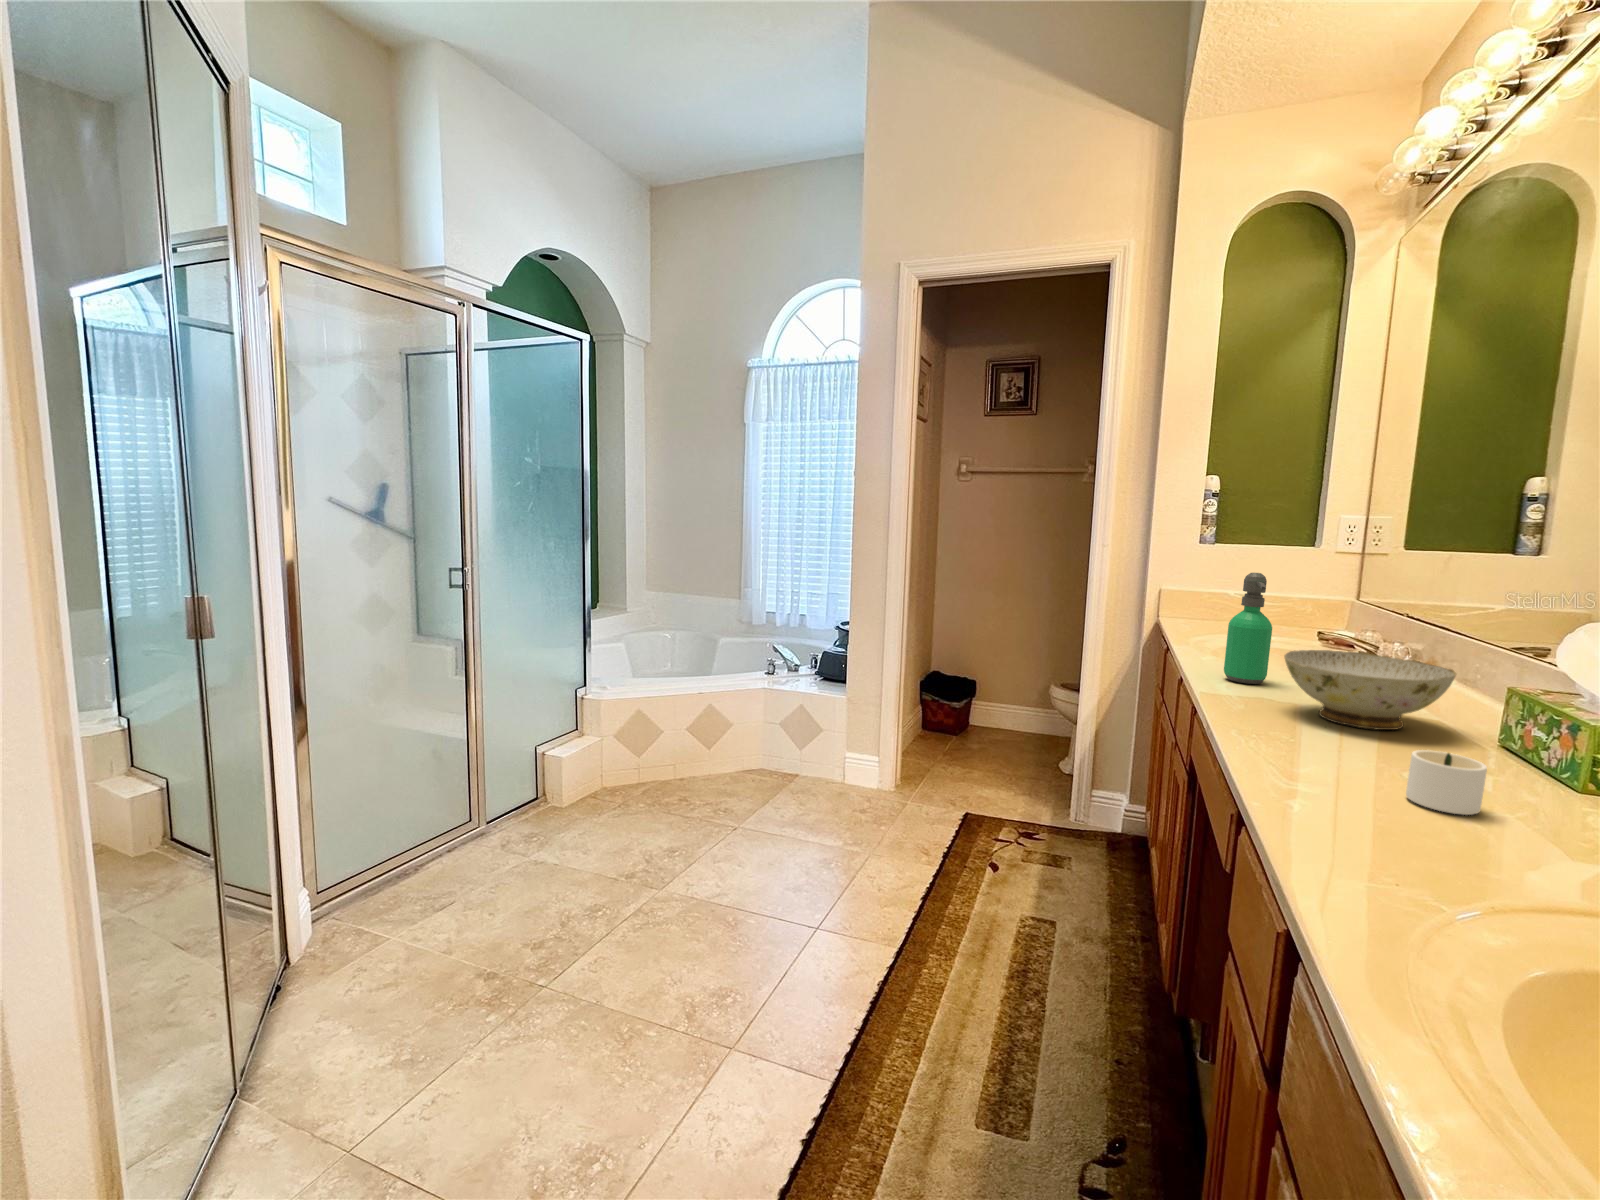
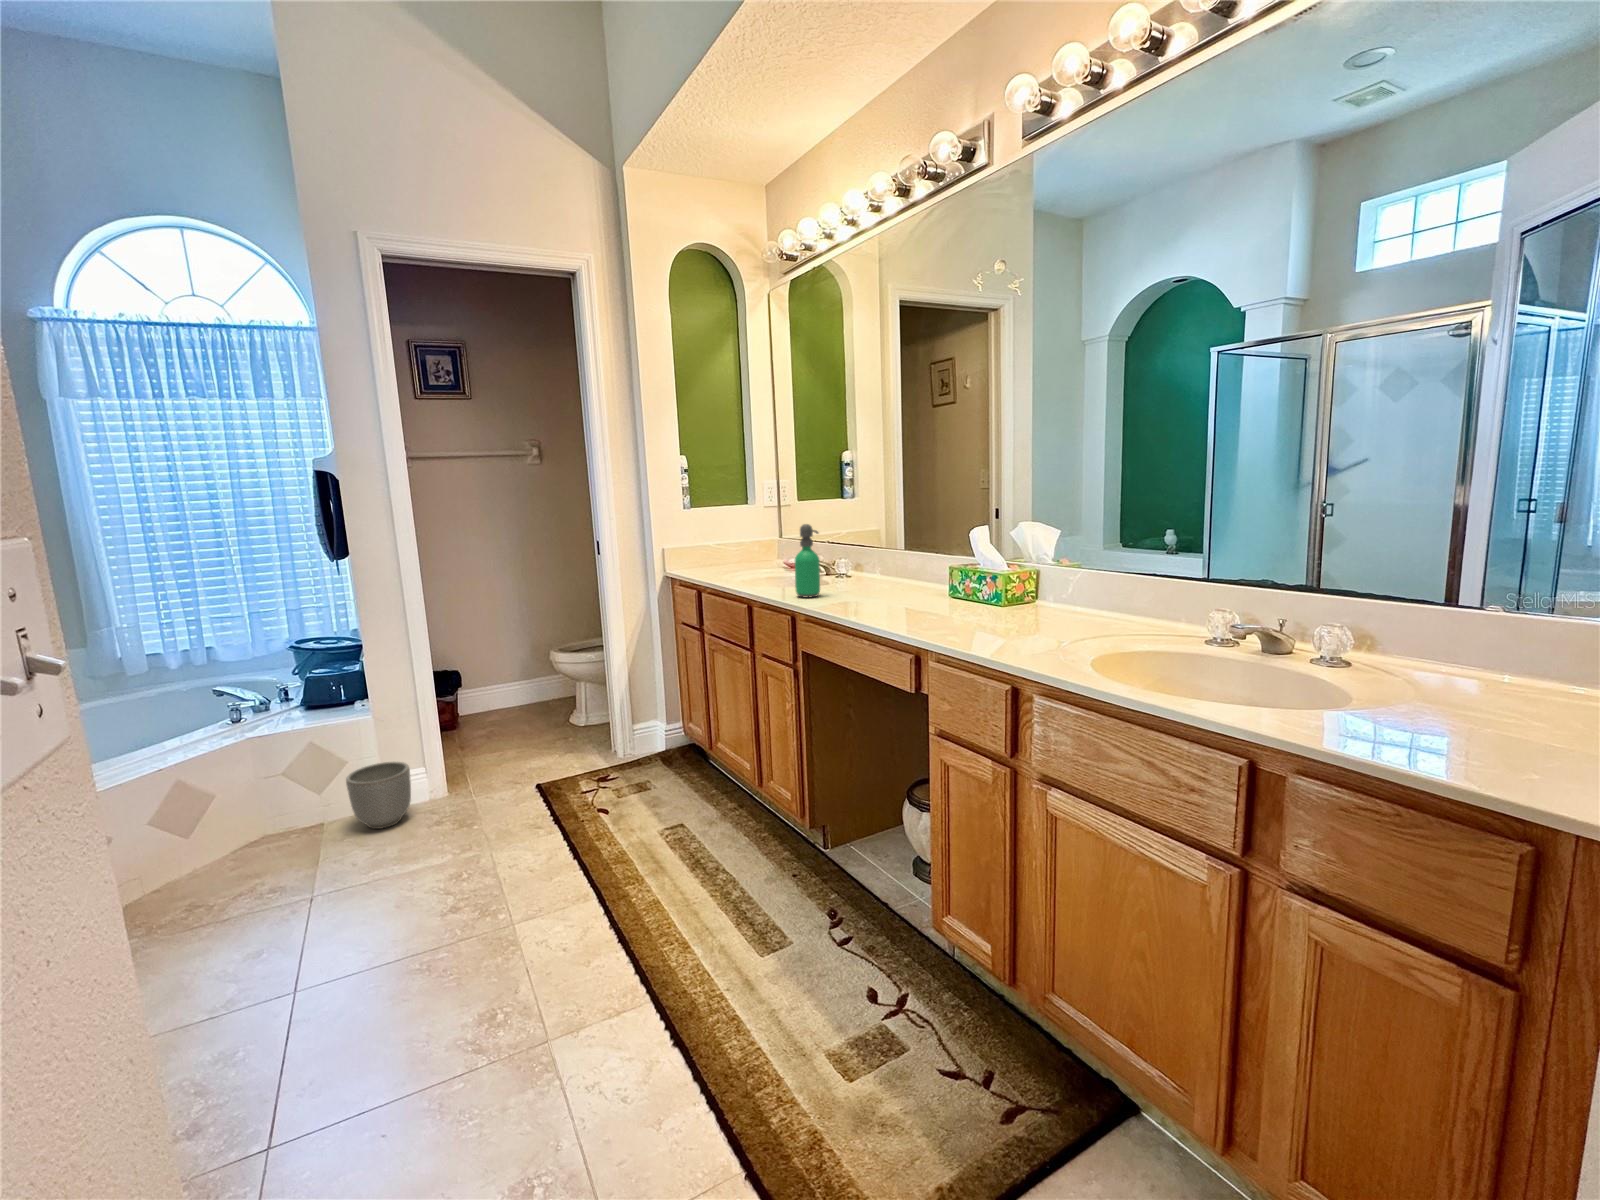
ceramic bowl: present [1284,650,1456,730] -> none [852,563,931,605]
planter: none [807,738,857,796] -> present [346,762,411,829]
candle: present [1406,750,1487,815] -> none [971,597,1010,627]

